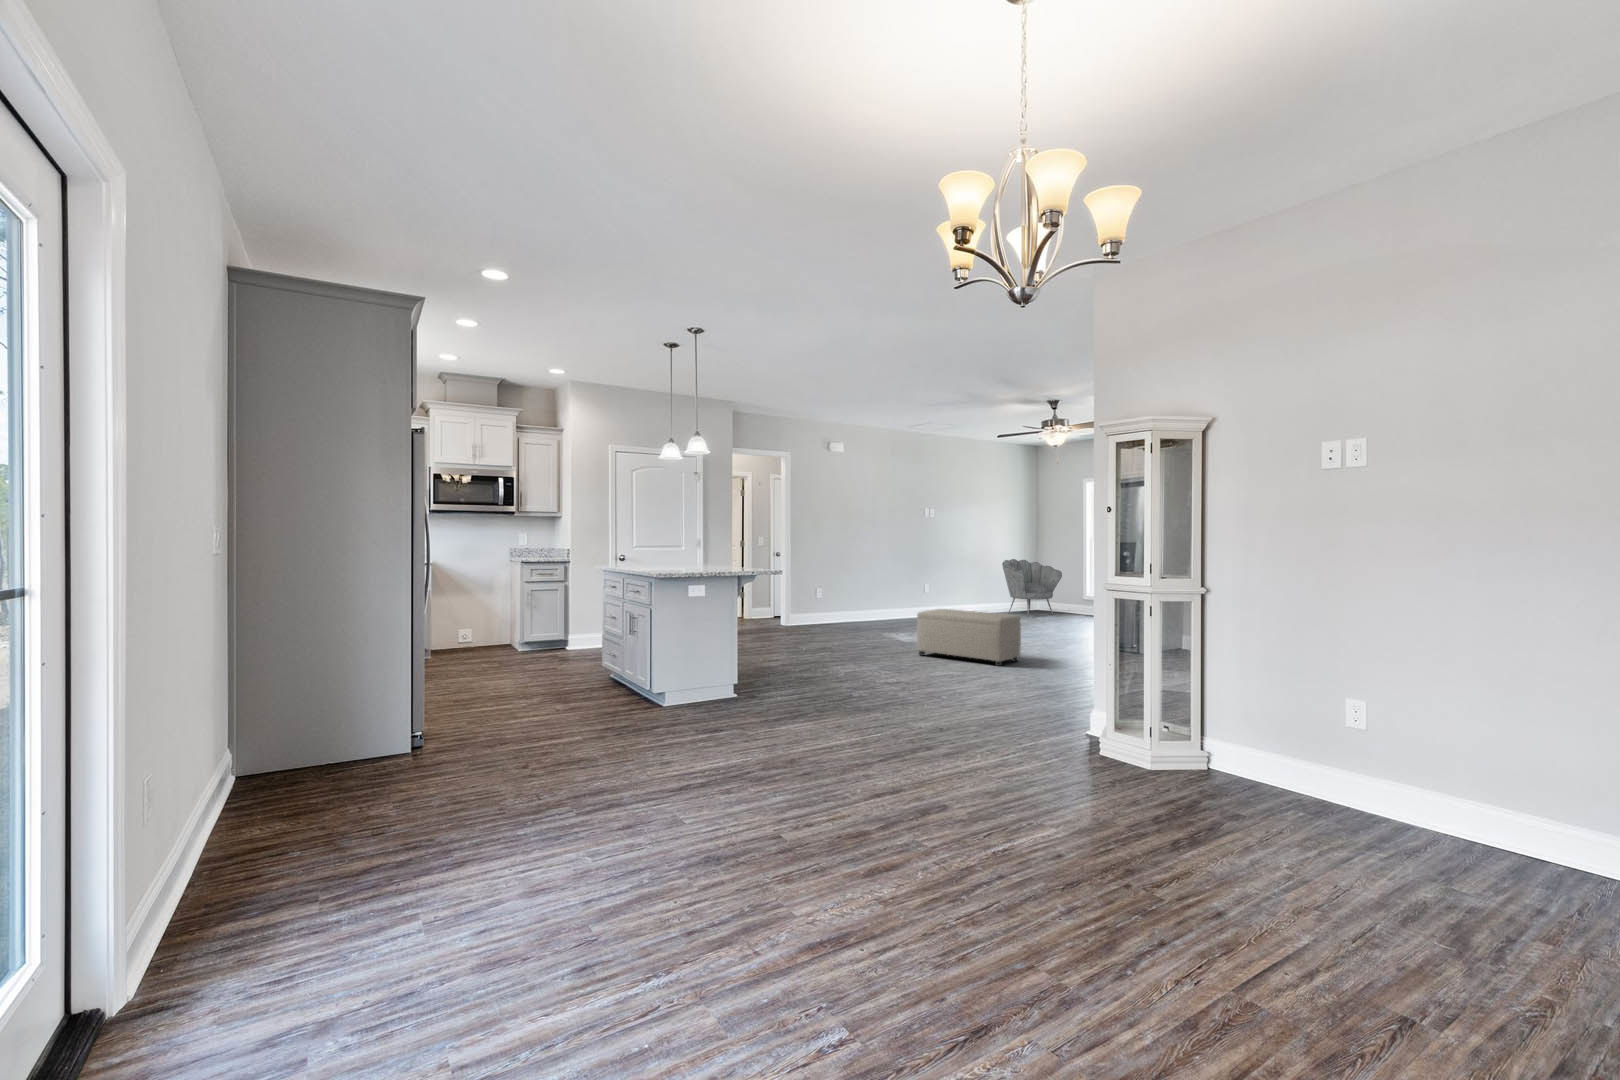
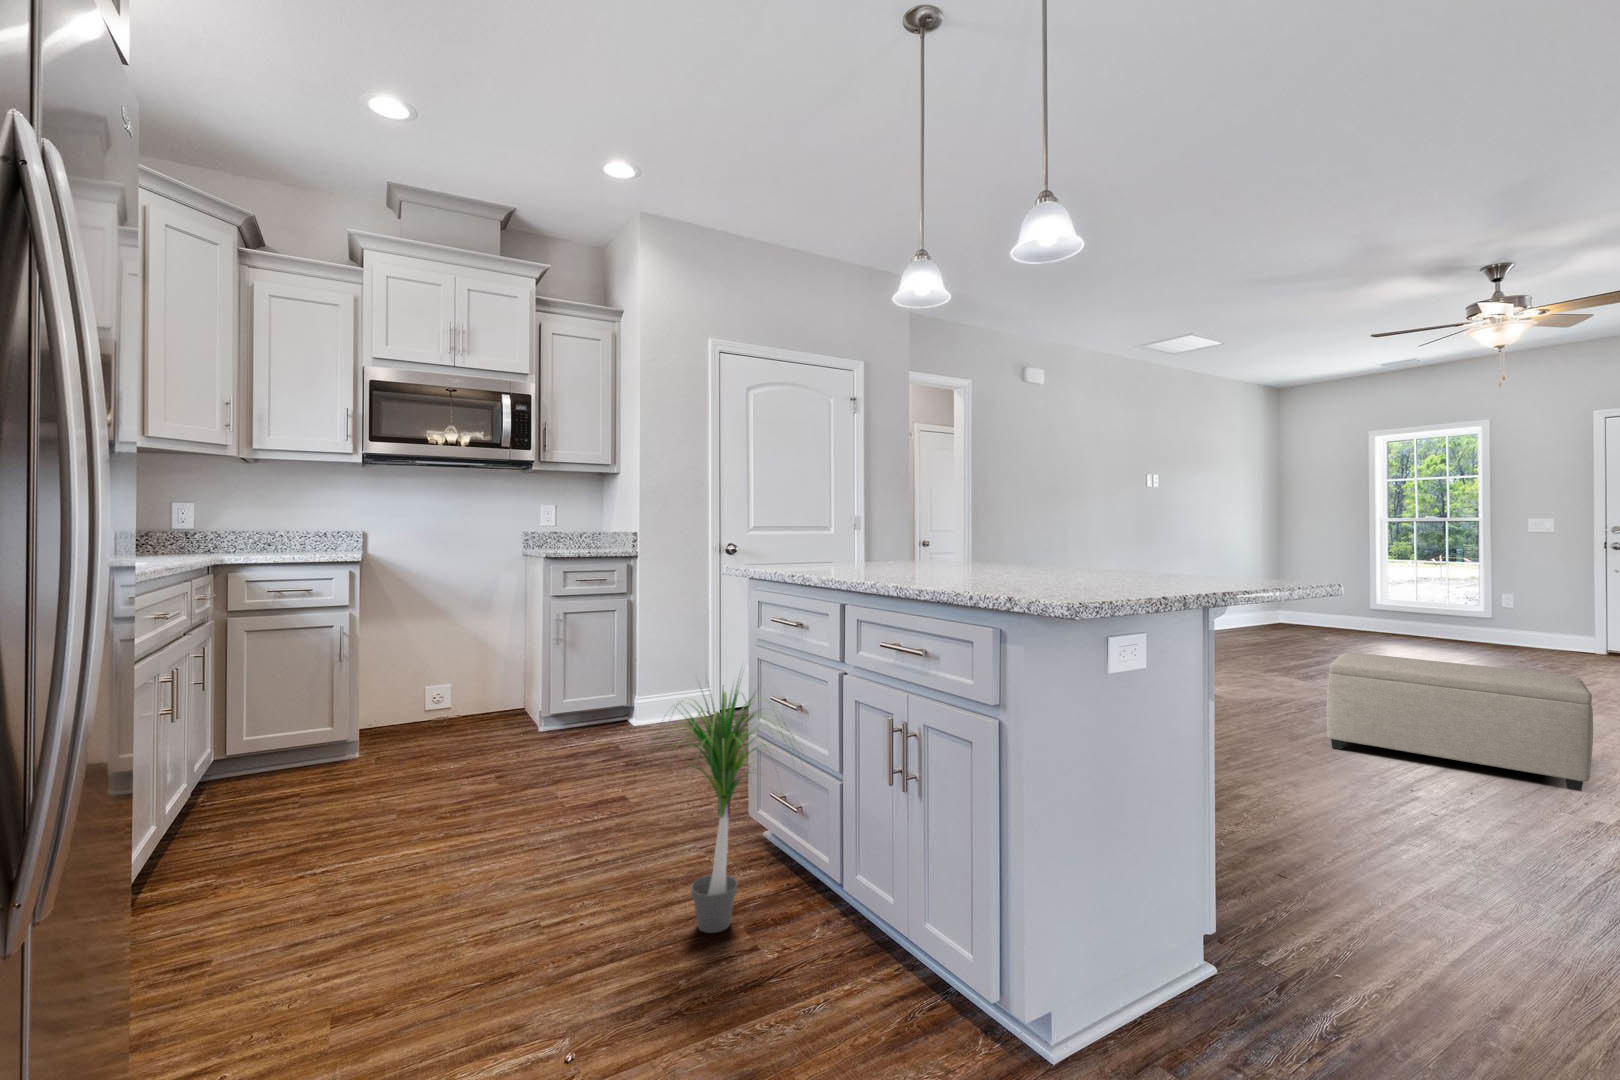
armchair: present [1002,559,1062,616] -> none [1243,553,1338,640]
potted plant: none [545,595,611,692] -> present [645,685,794,933]

